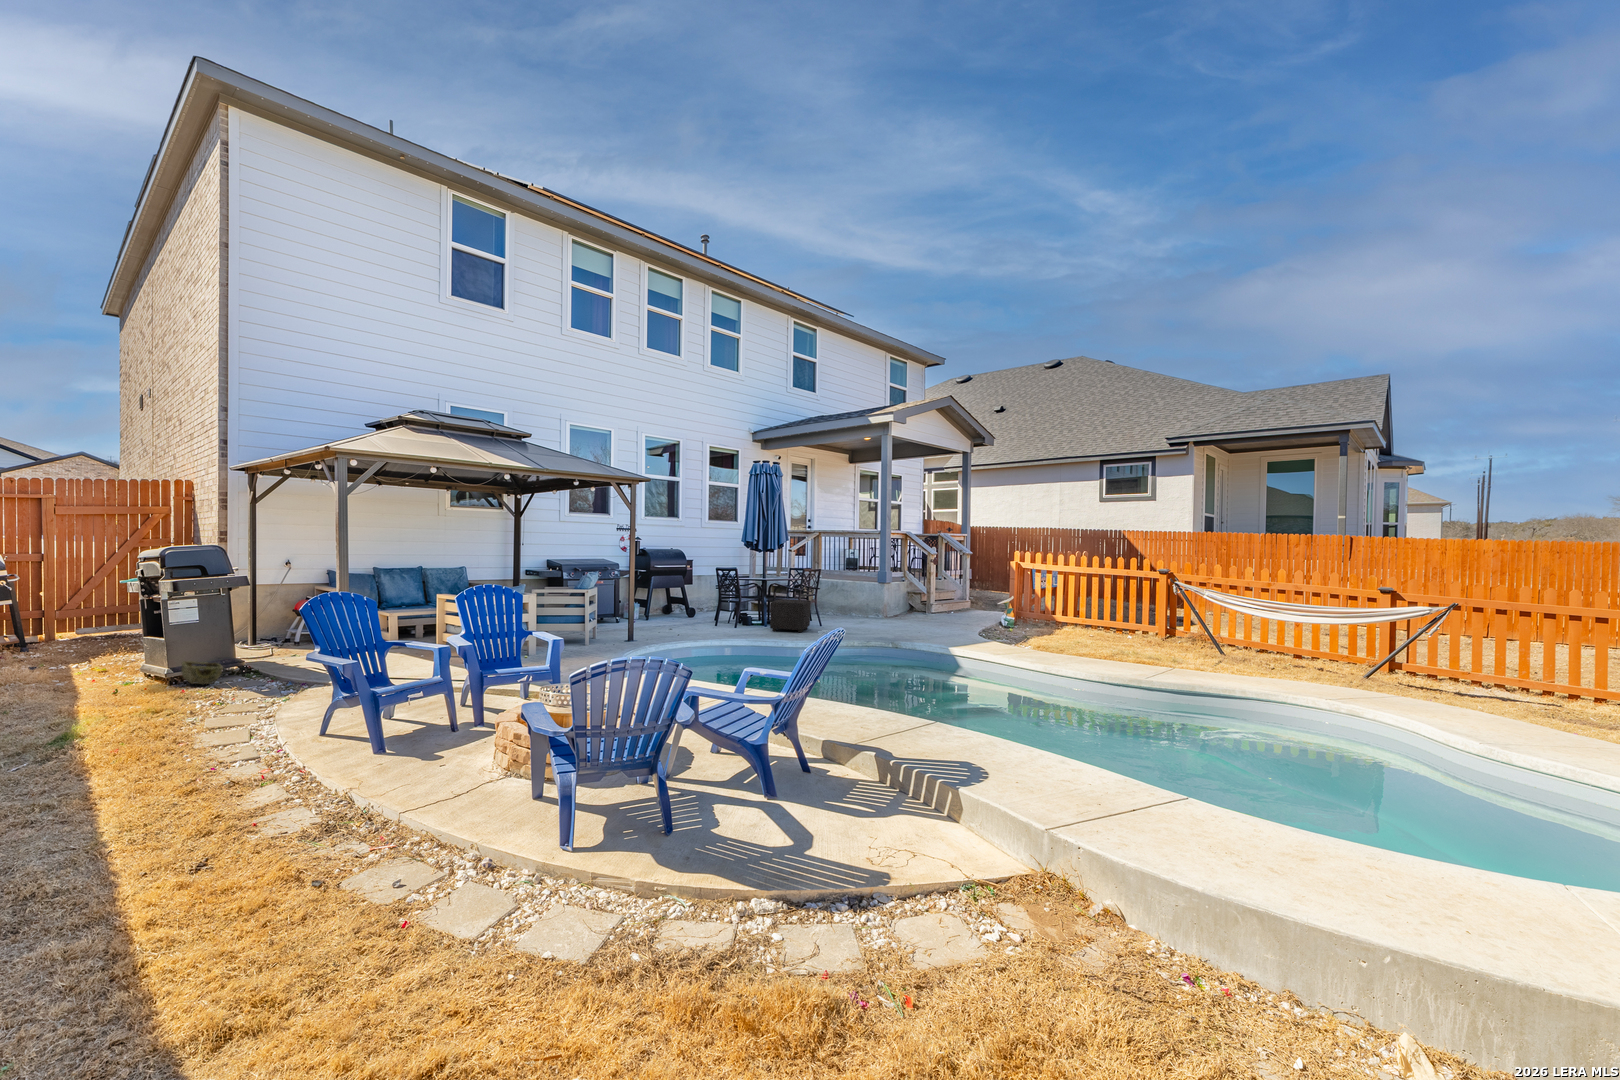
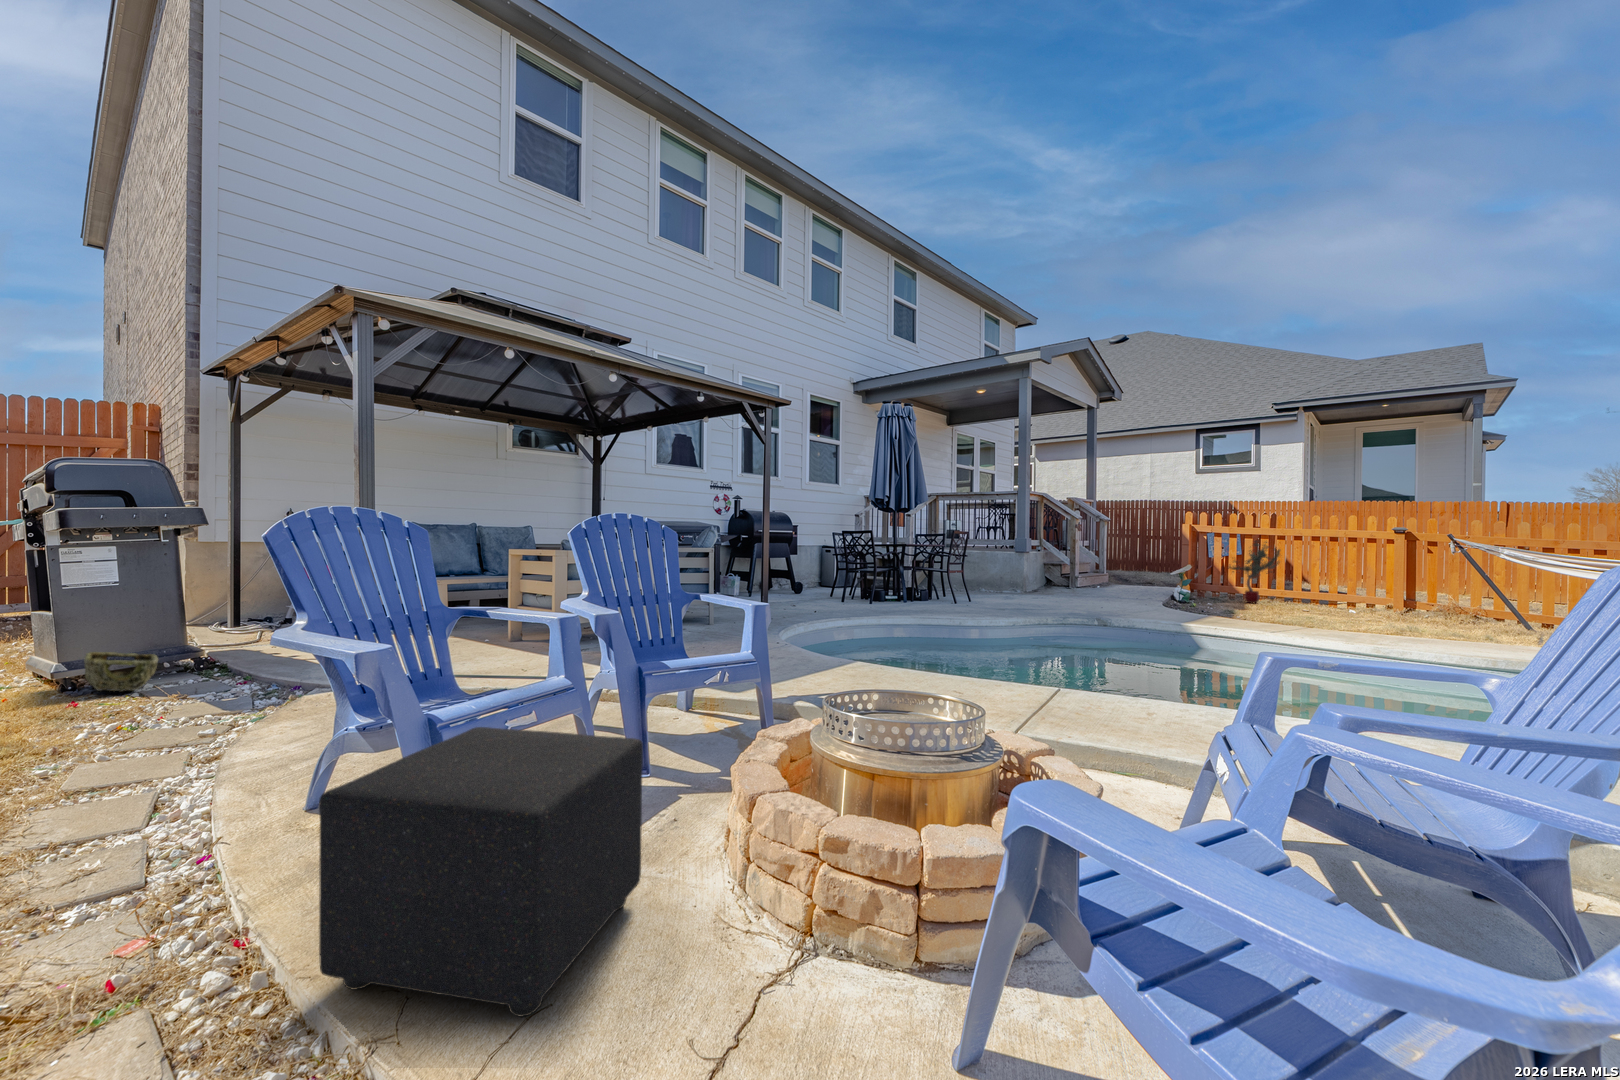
potted tree: none [1033,578,1067,629] -> present [1228,541,1280,603]
ottoman: present [770,599,810,633] -> present [319,727,643,1017]

